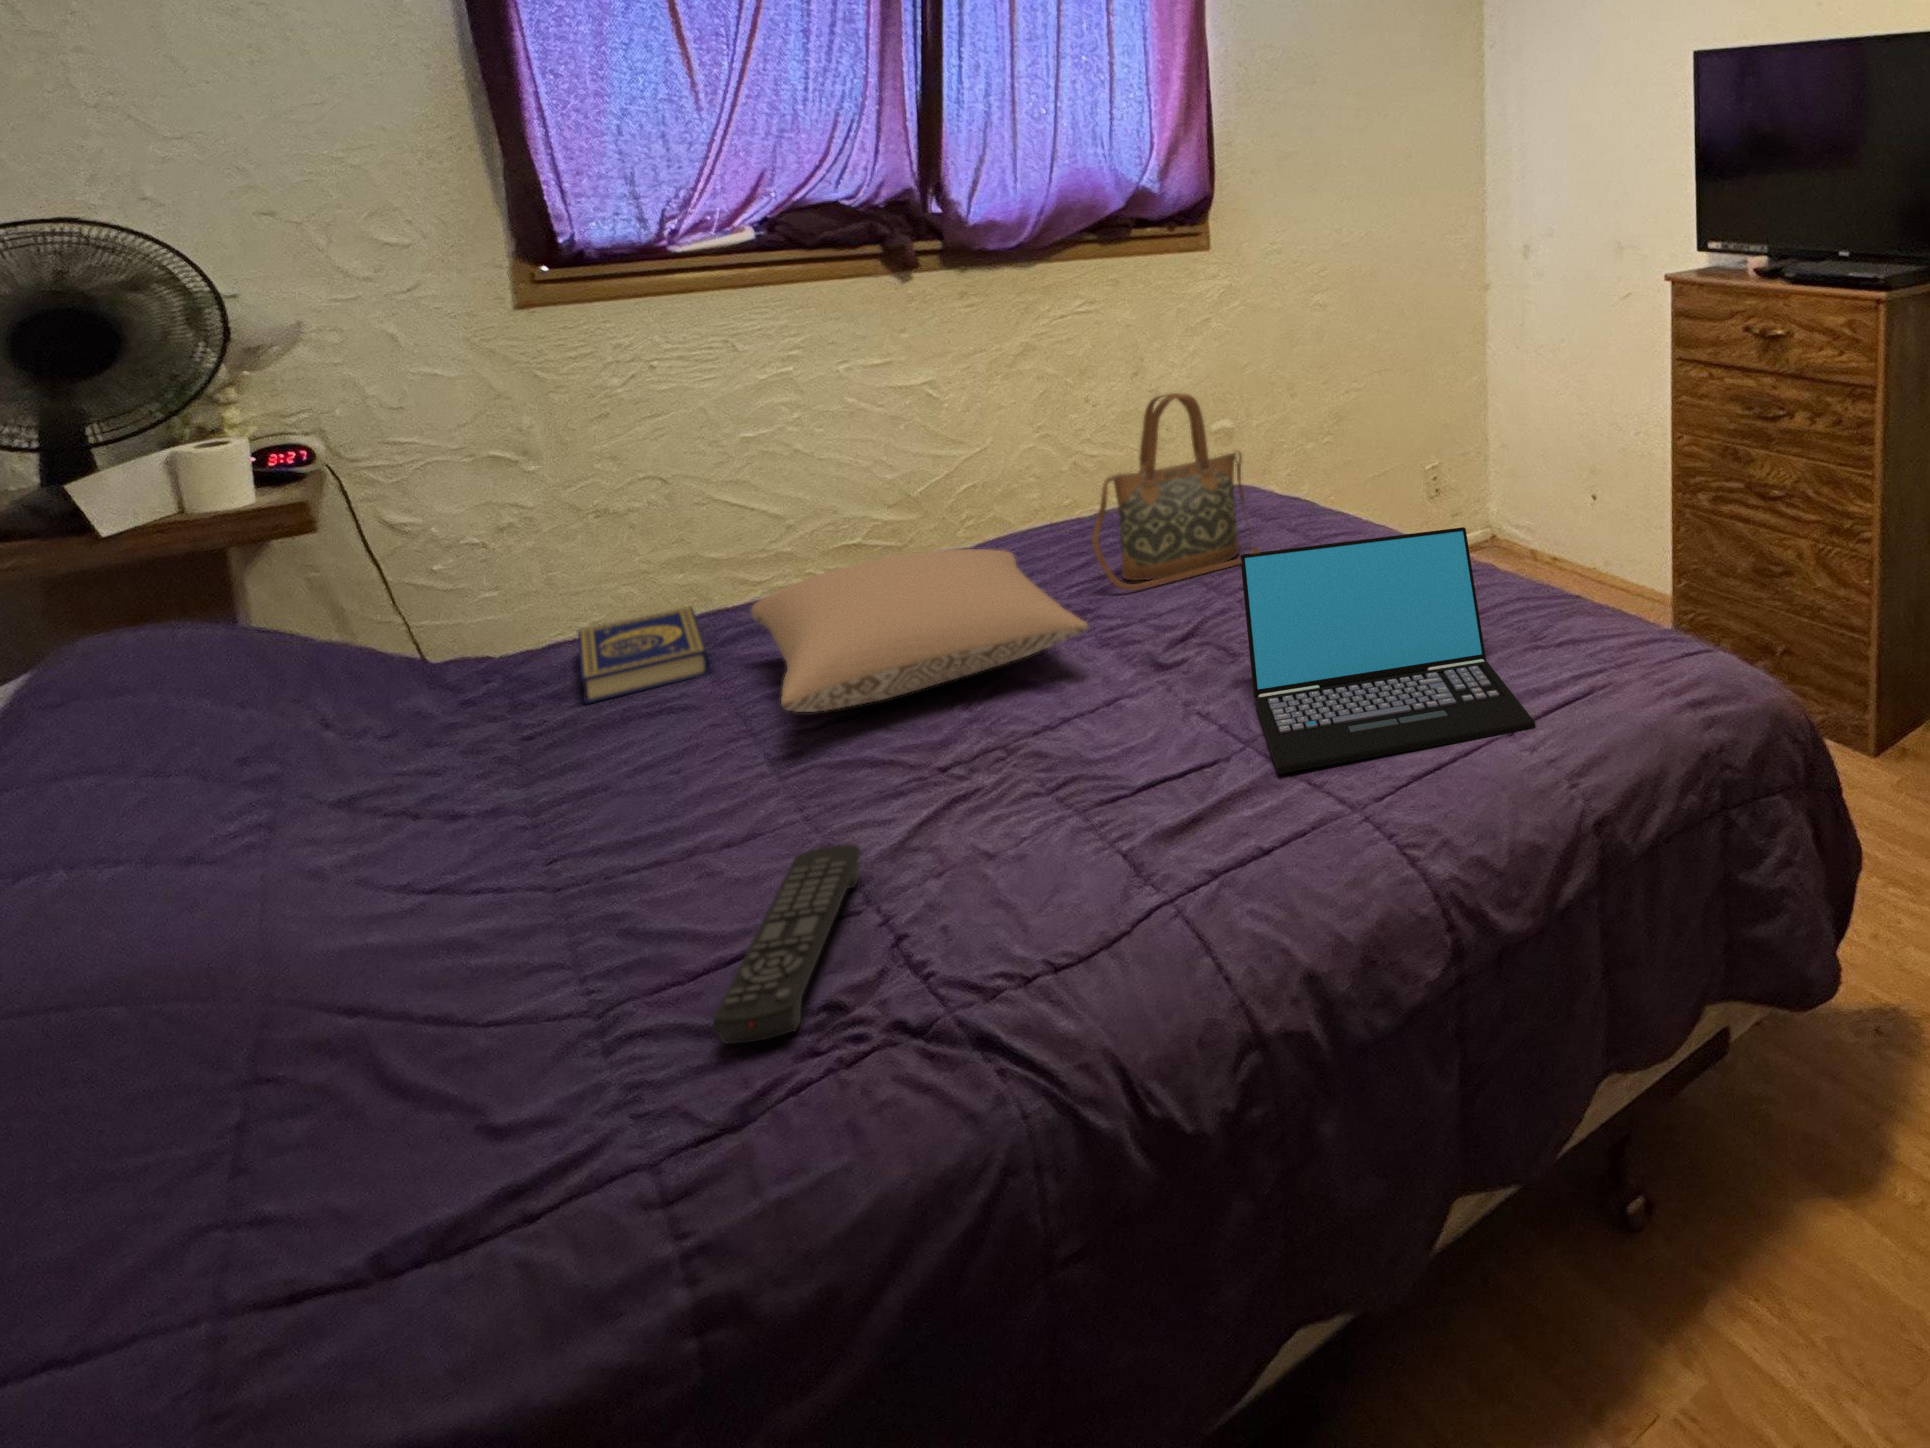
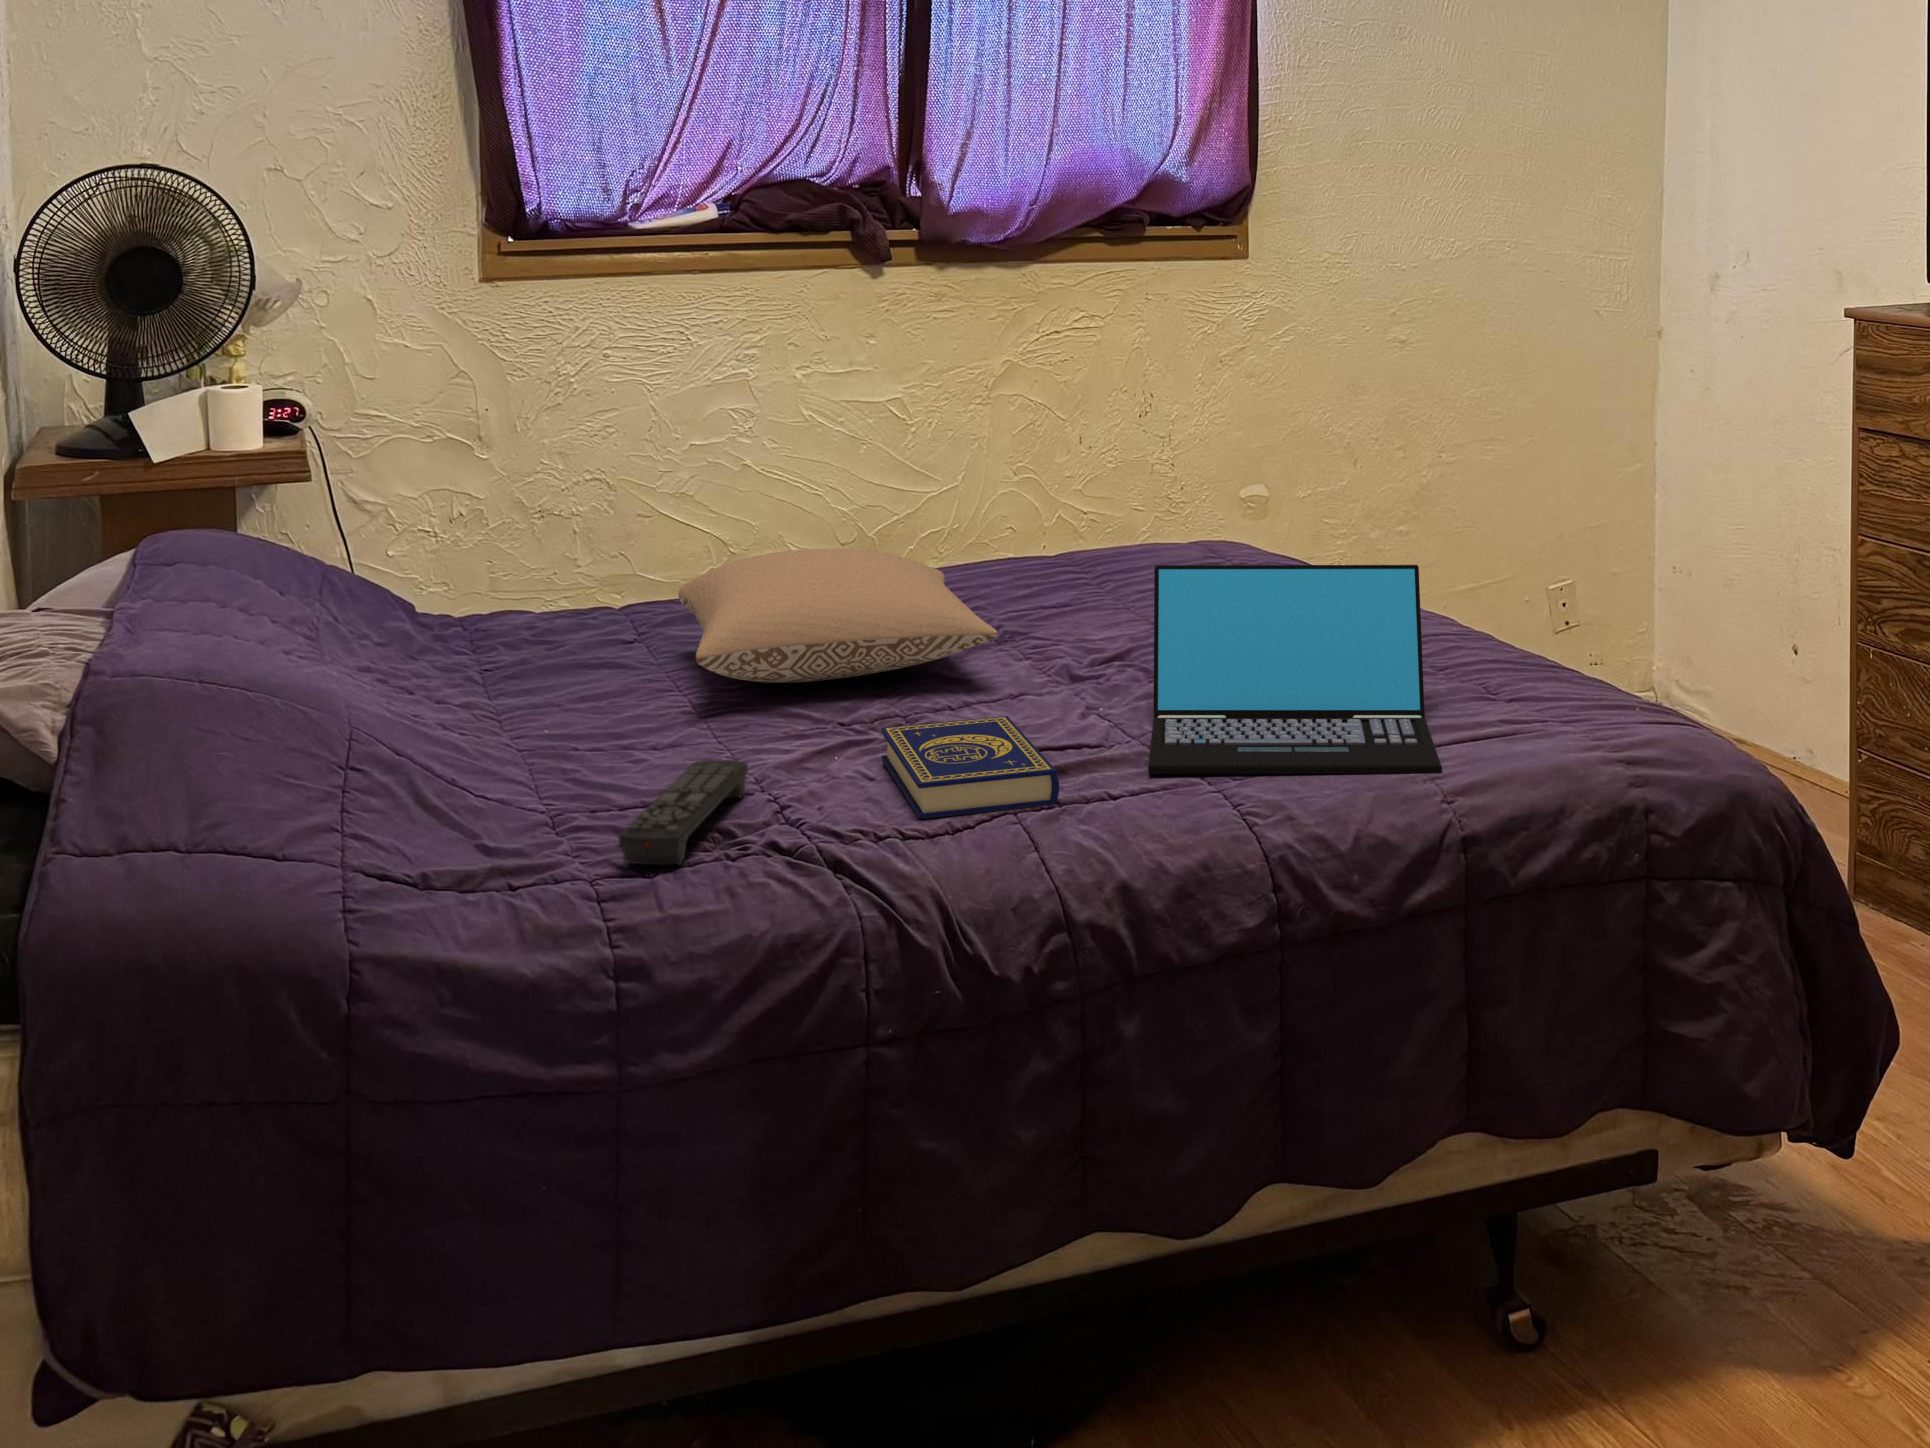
handbag: present [1092,393,1259,591] -> none [1029,407,1258,631]
book: present [578,606,711,704] -> present [881,716,1059,819]

